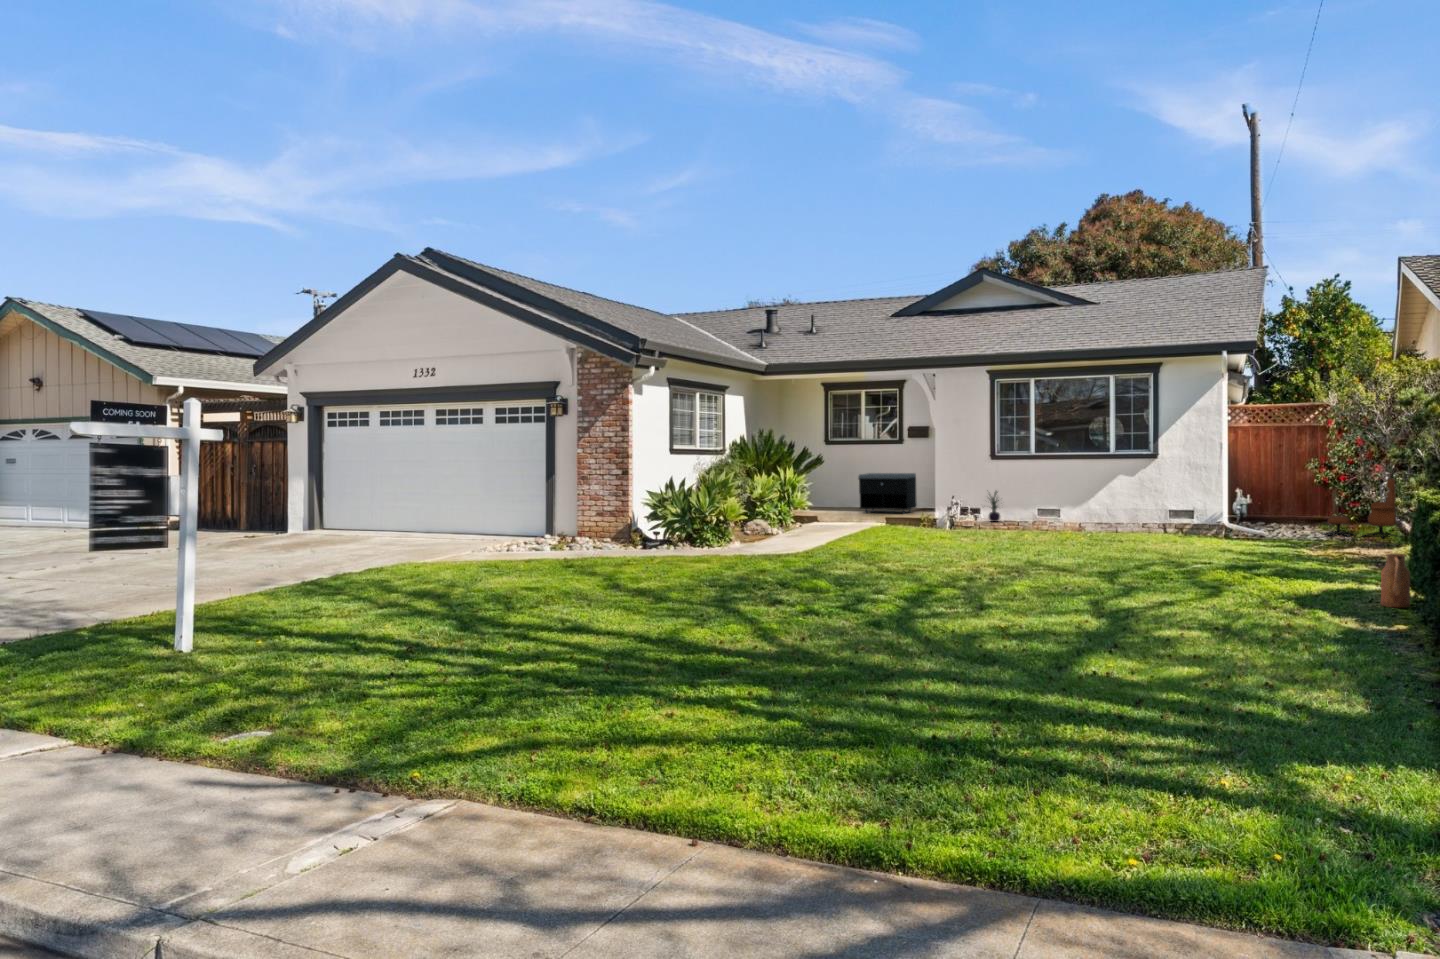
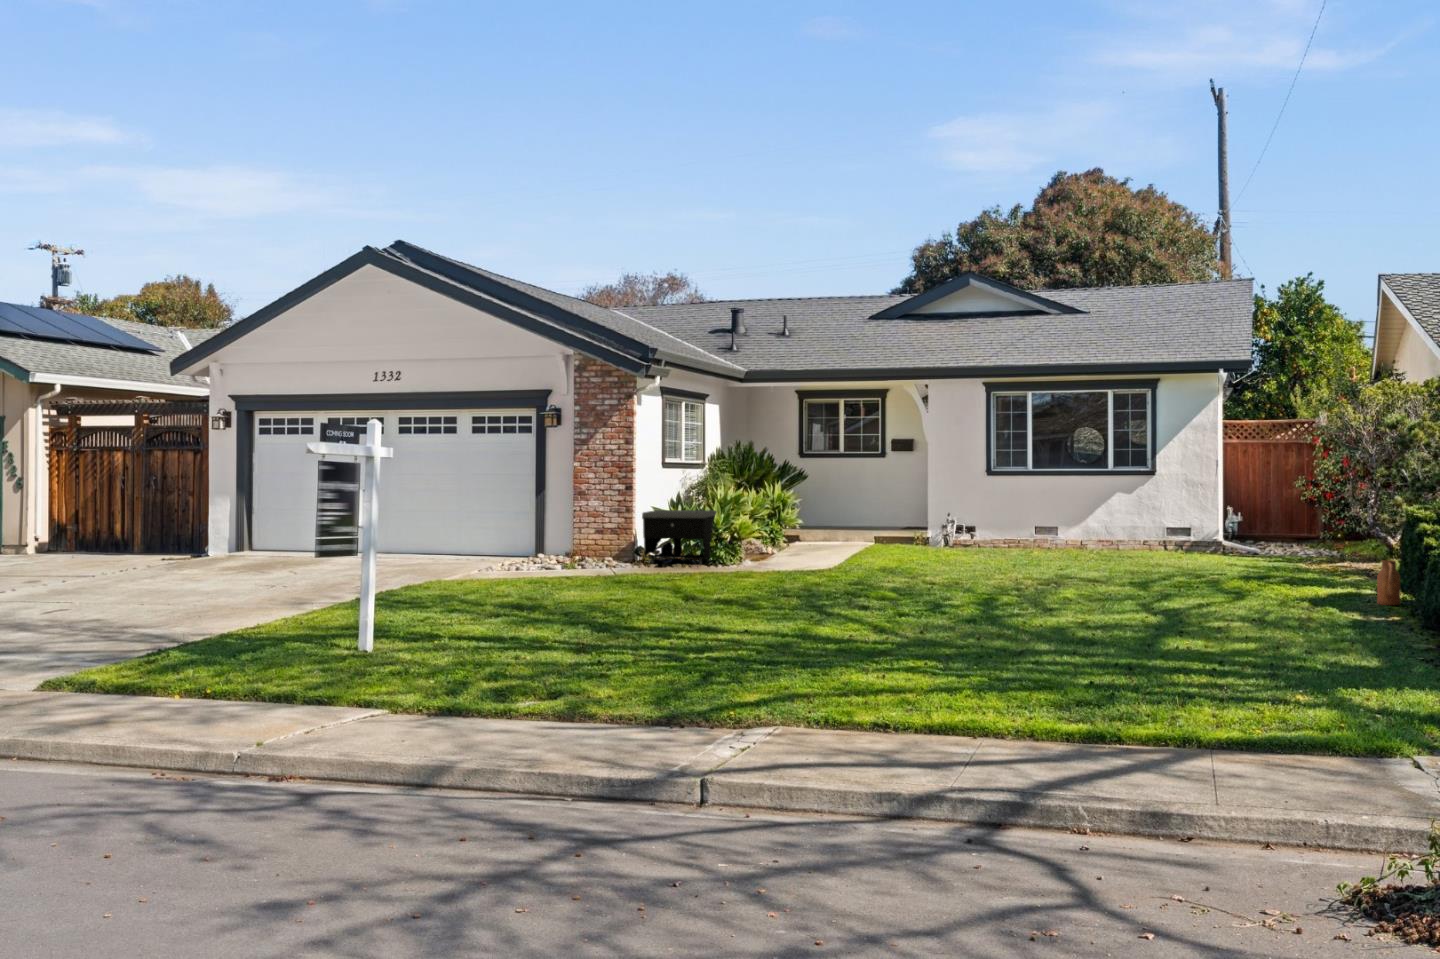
storage bench: present [858,473,917,513] -> present [642,510,717,564]
lounge chair: present [1326,478,1399,538] -> none [1313,494,1385,551]
decorative plant: present [989,491,1000,522] -> none [976,505,1014,538]

